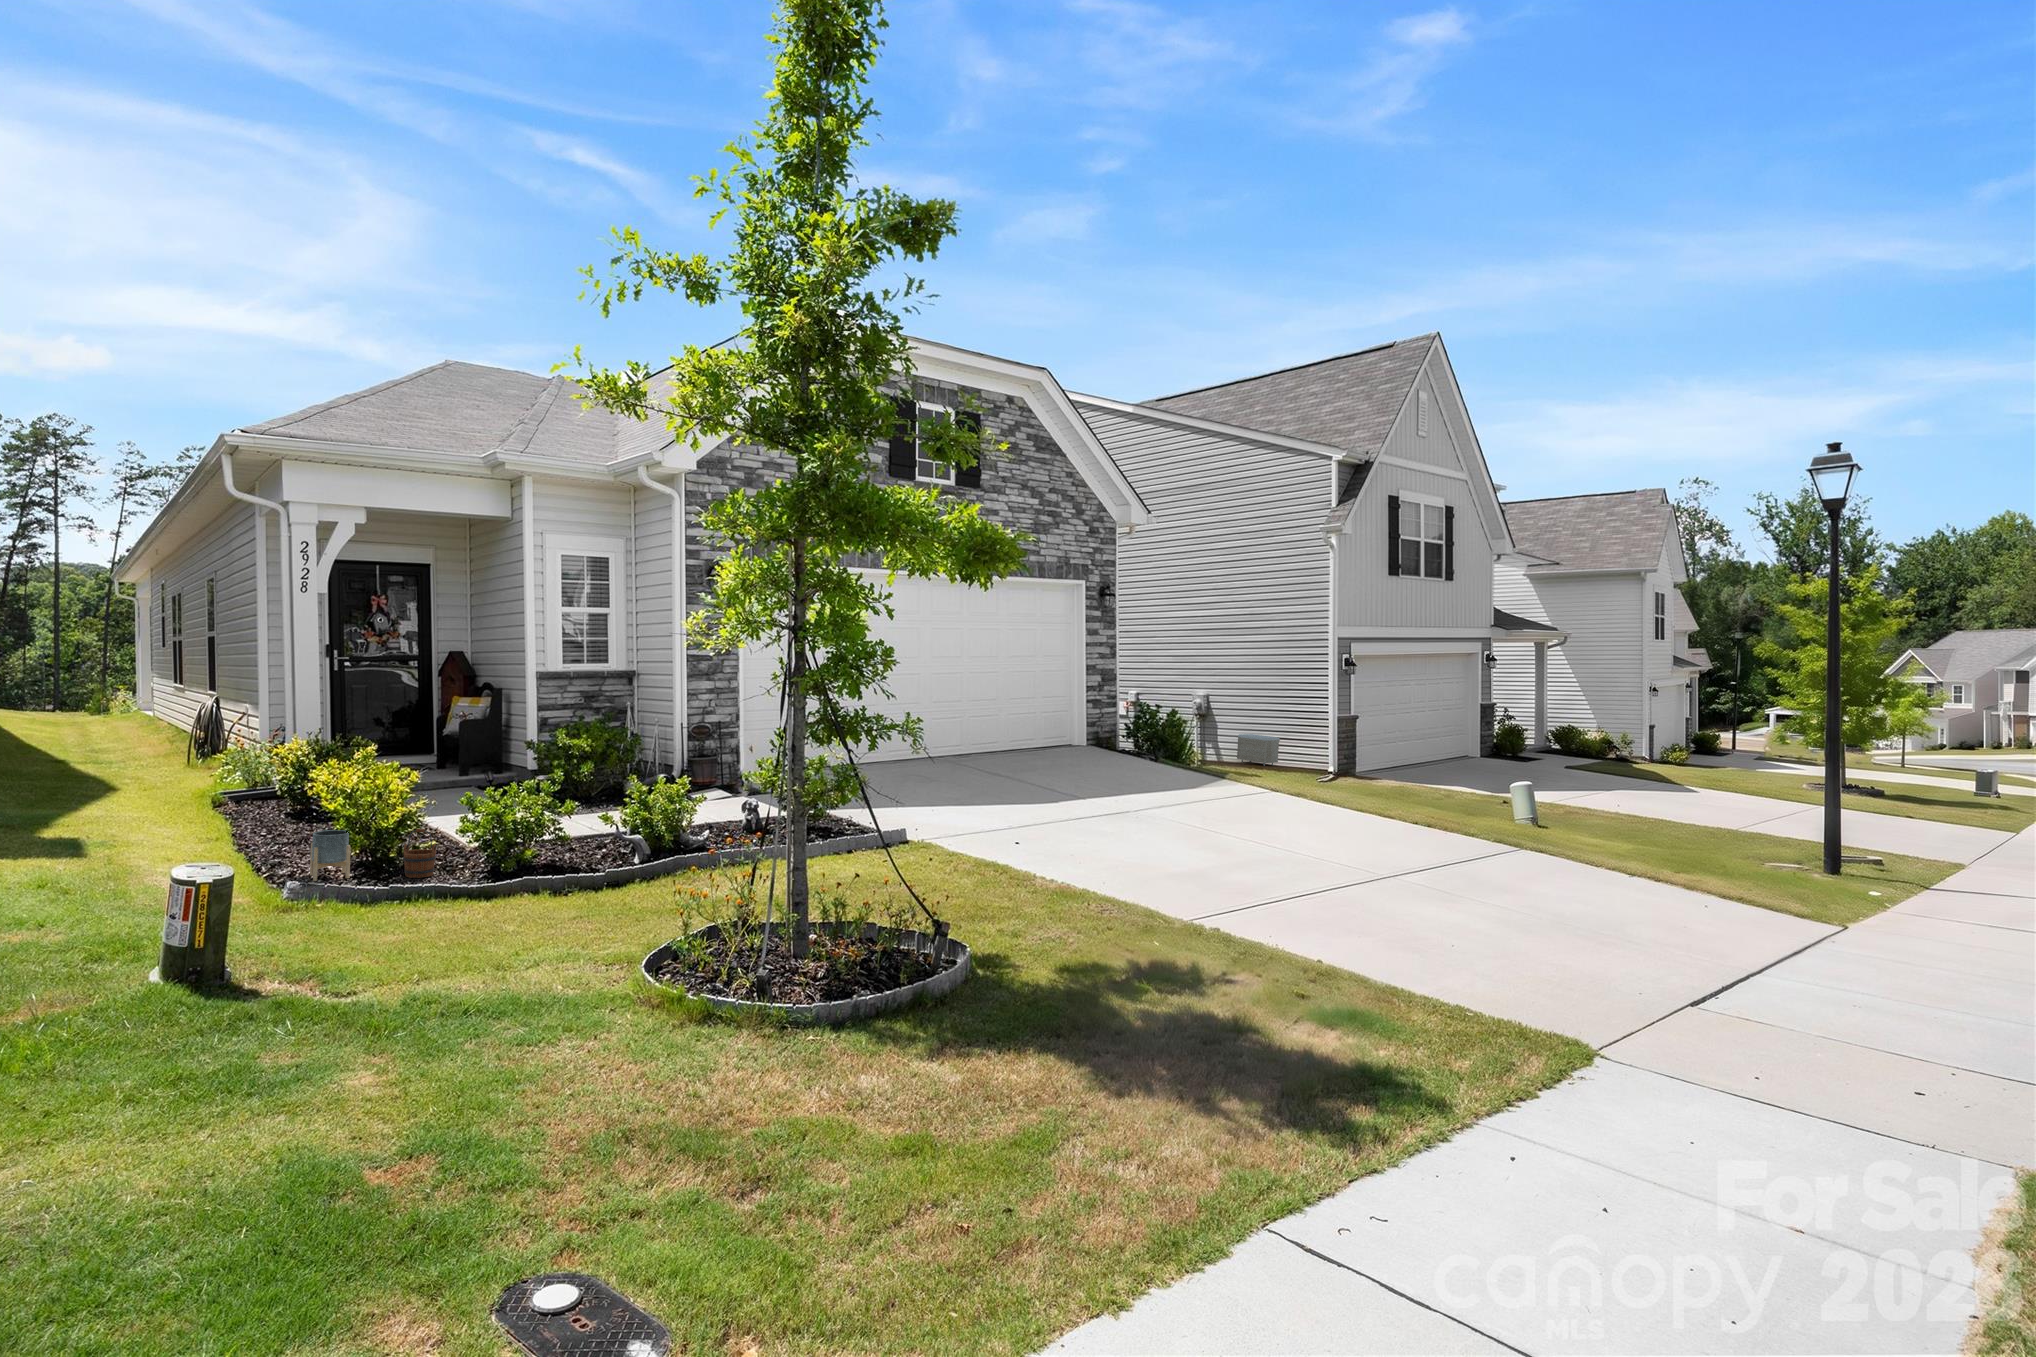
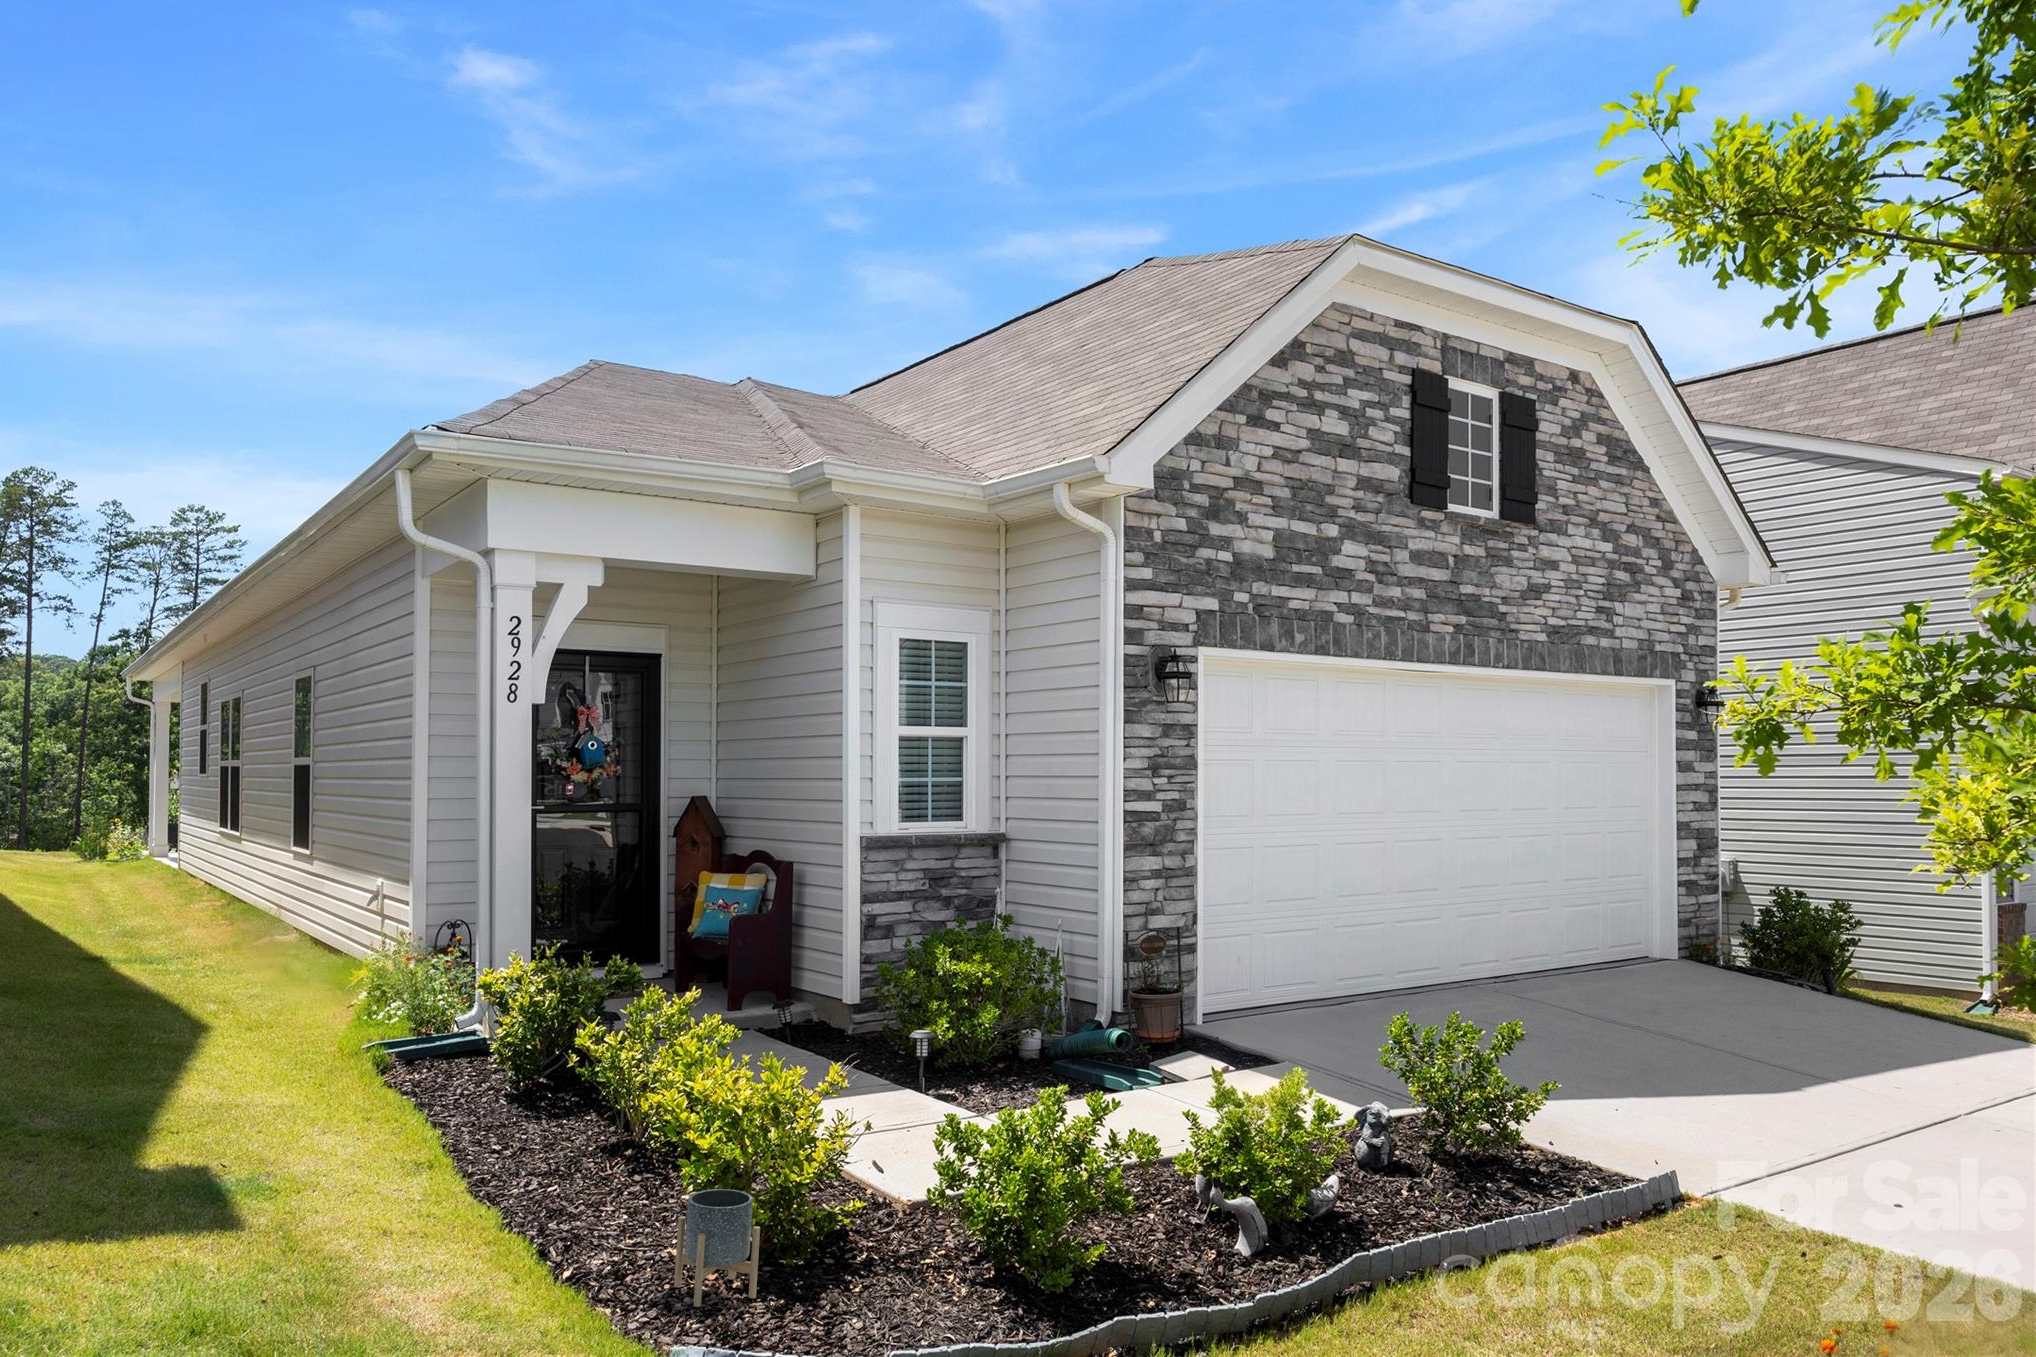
storage bench: present [1237,734,1280,766] -> none [1880,940,1963,997]
wooden bucket: present [403,829,437,878] -> none [852,1190,918,1299]

